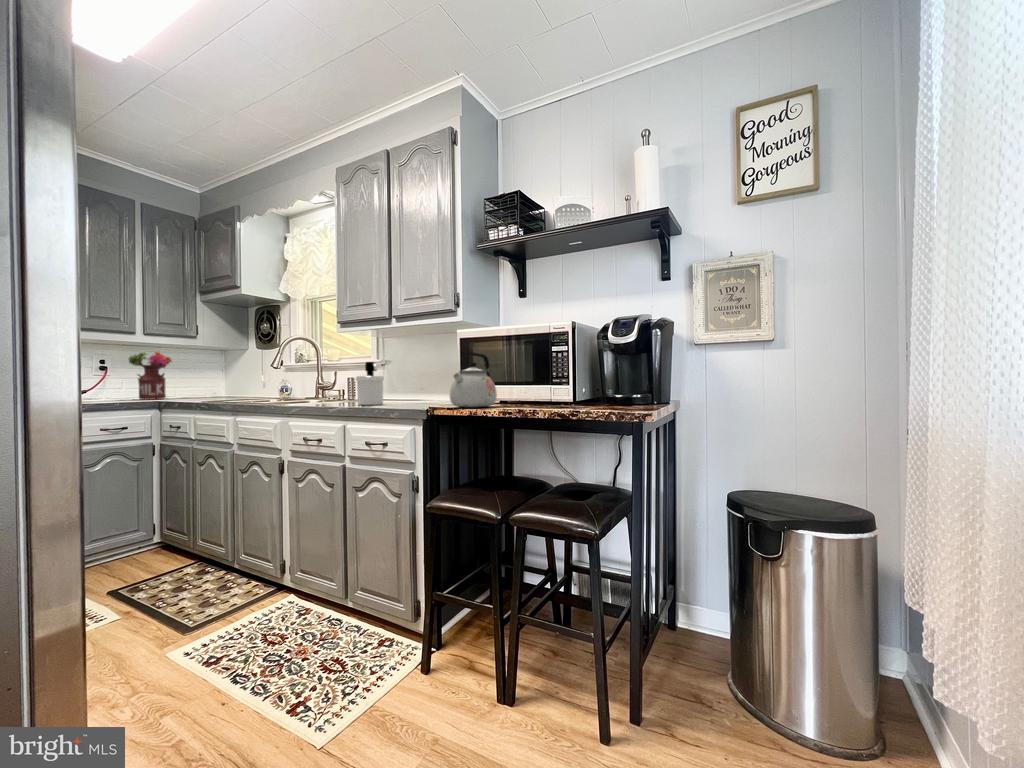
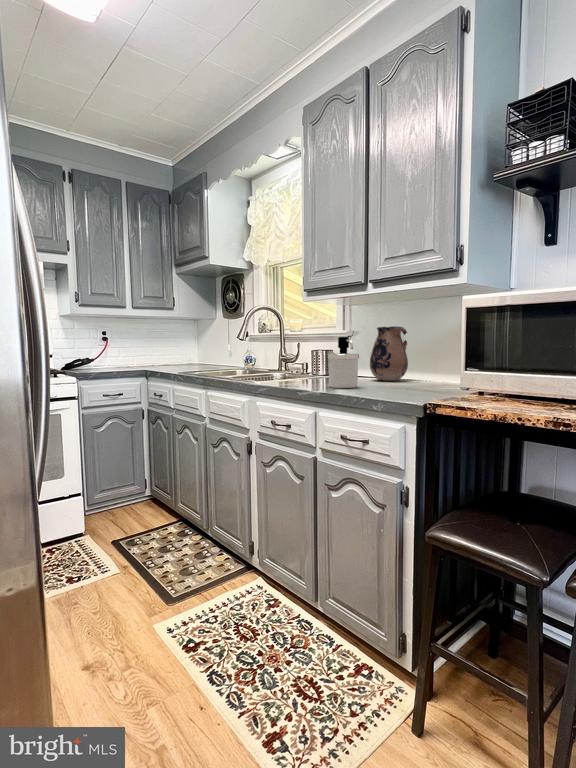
flower arrangement: present [129,352,172,400] -> none [123,322,156,366]
kettle: present [449,352,497,408] -> none [454,327,525,405]
ceramic pitcher: none [398,356,431,401] -> present [370,326,408,381]

